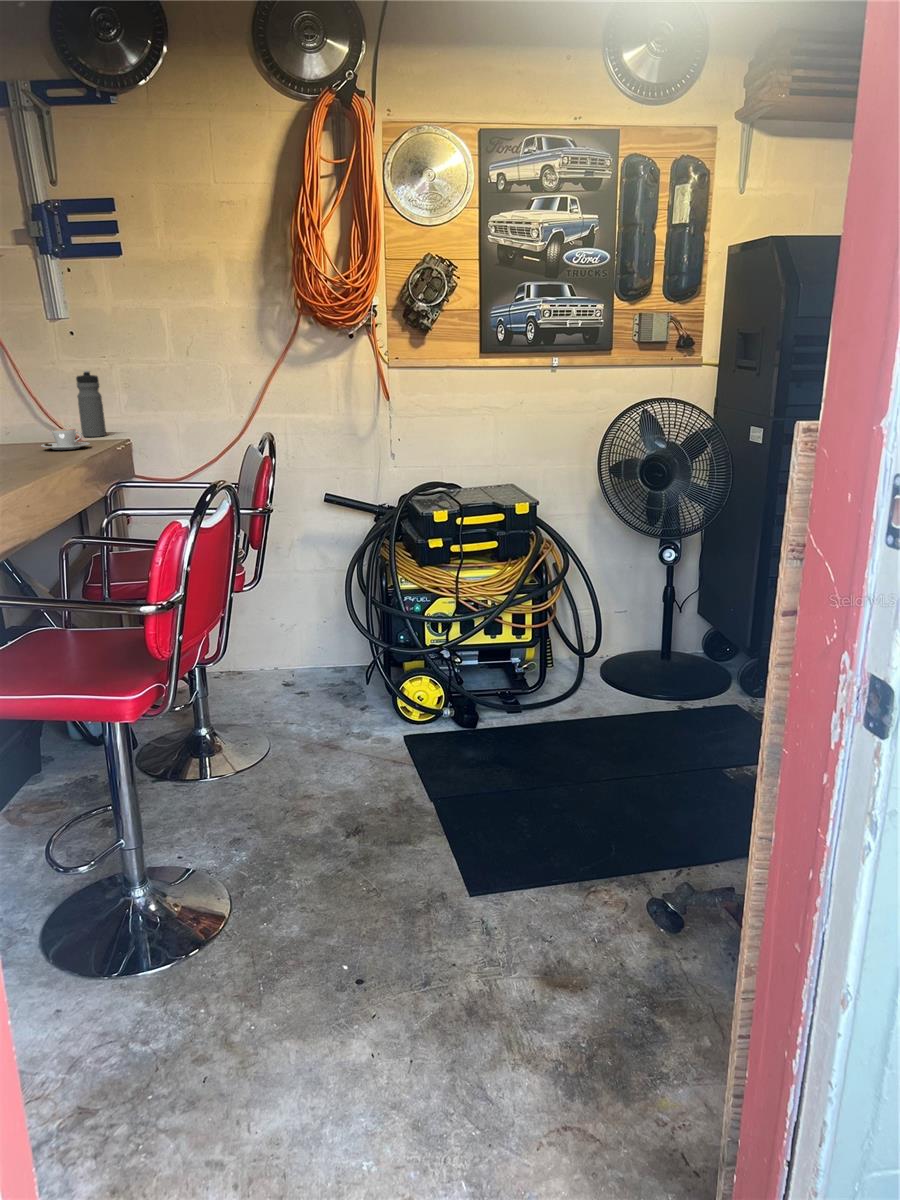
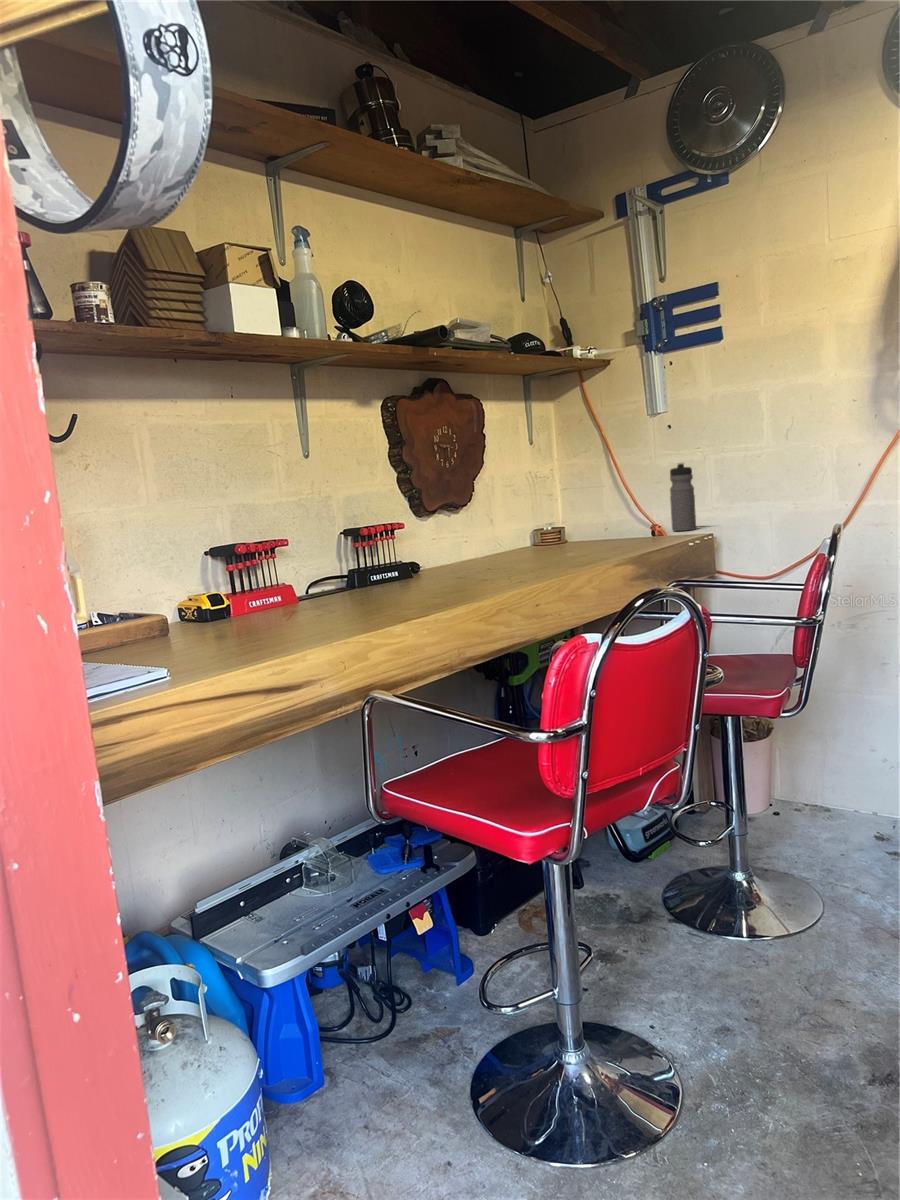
coffee cup: present [41,429,90,450] -> none [614,525,661,547]

